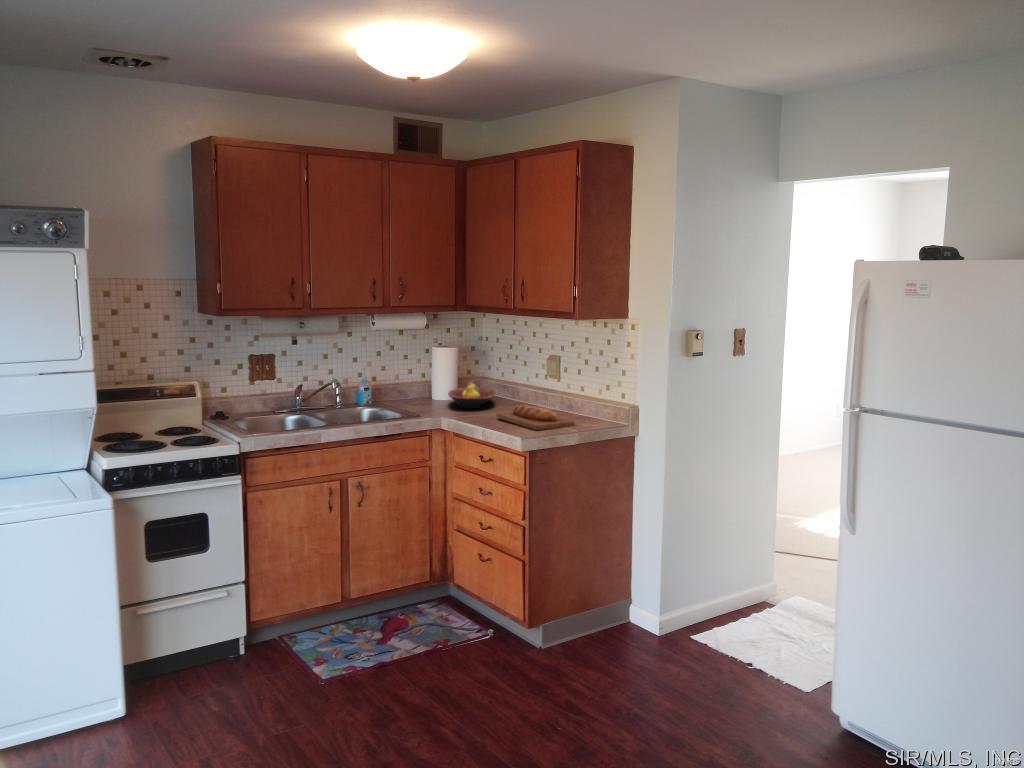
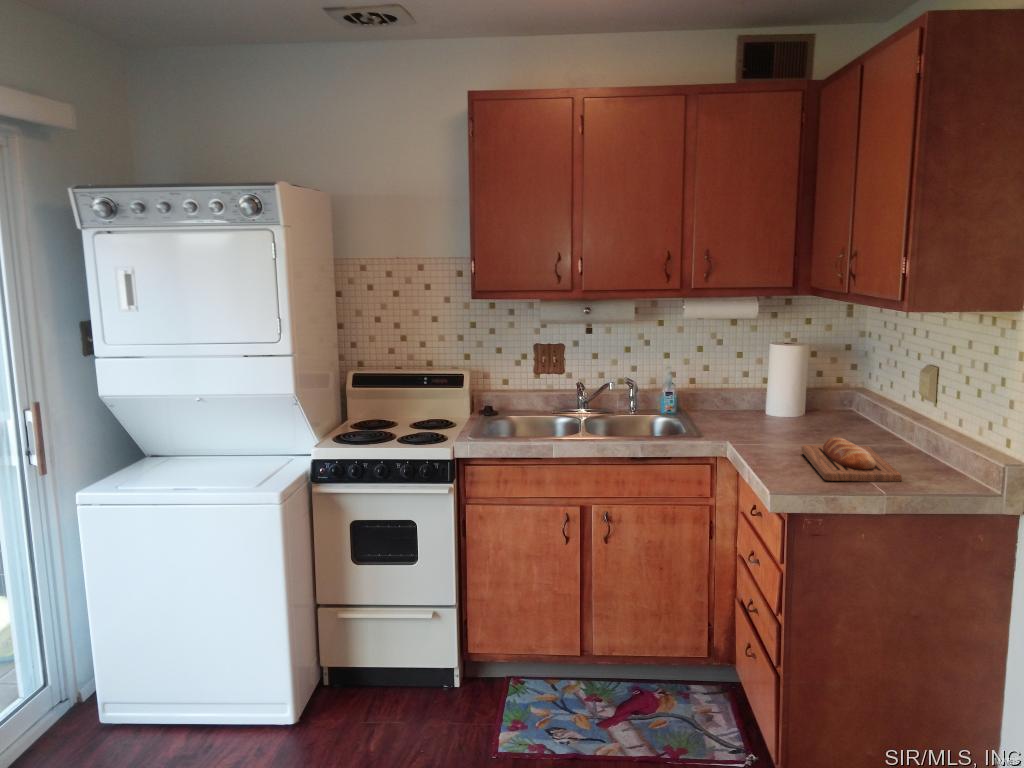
fruit bowl: present [448,382,494,409] -> none [768,395,847,433]

